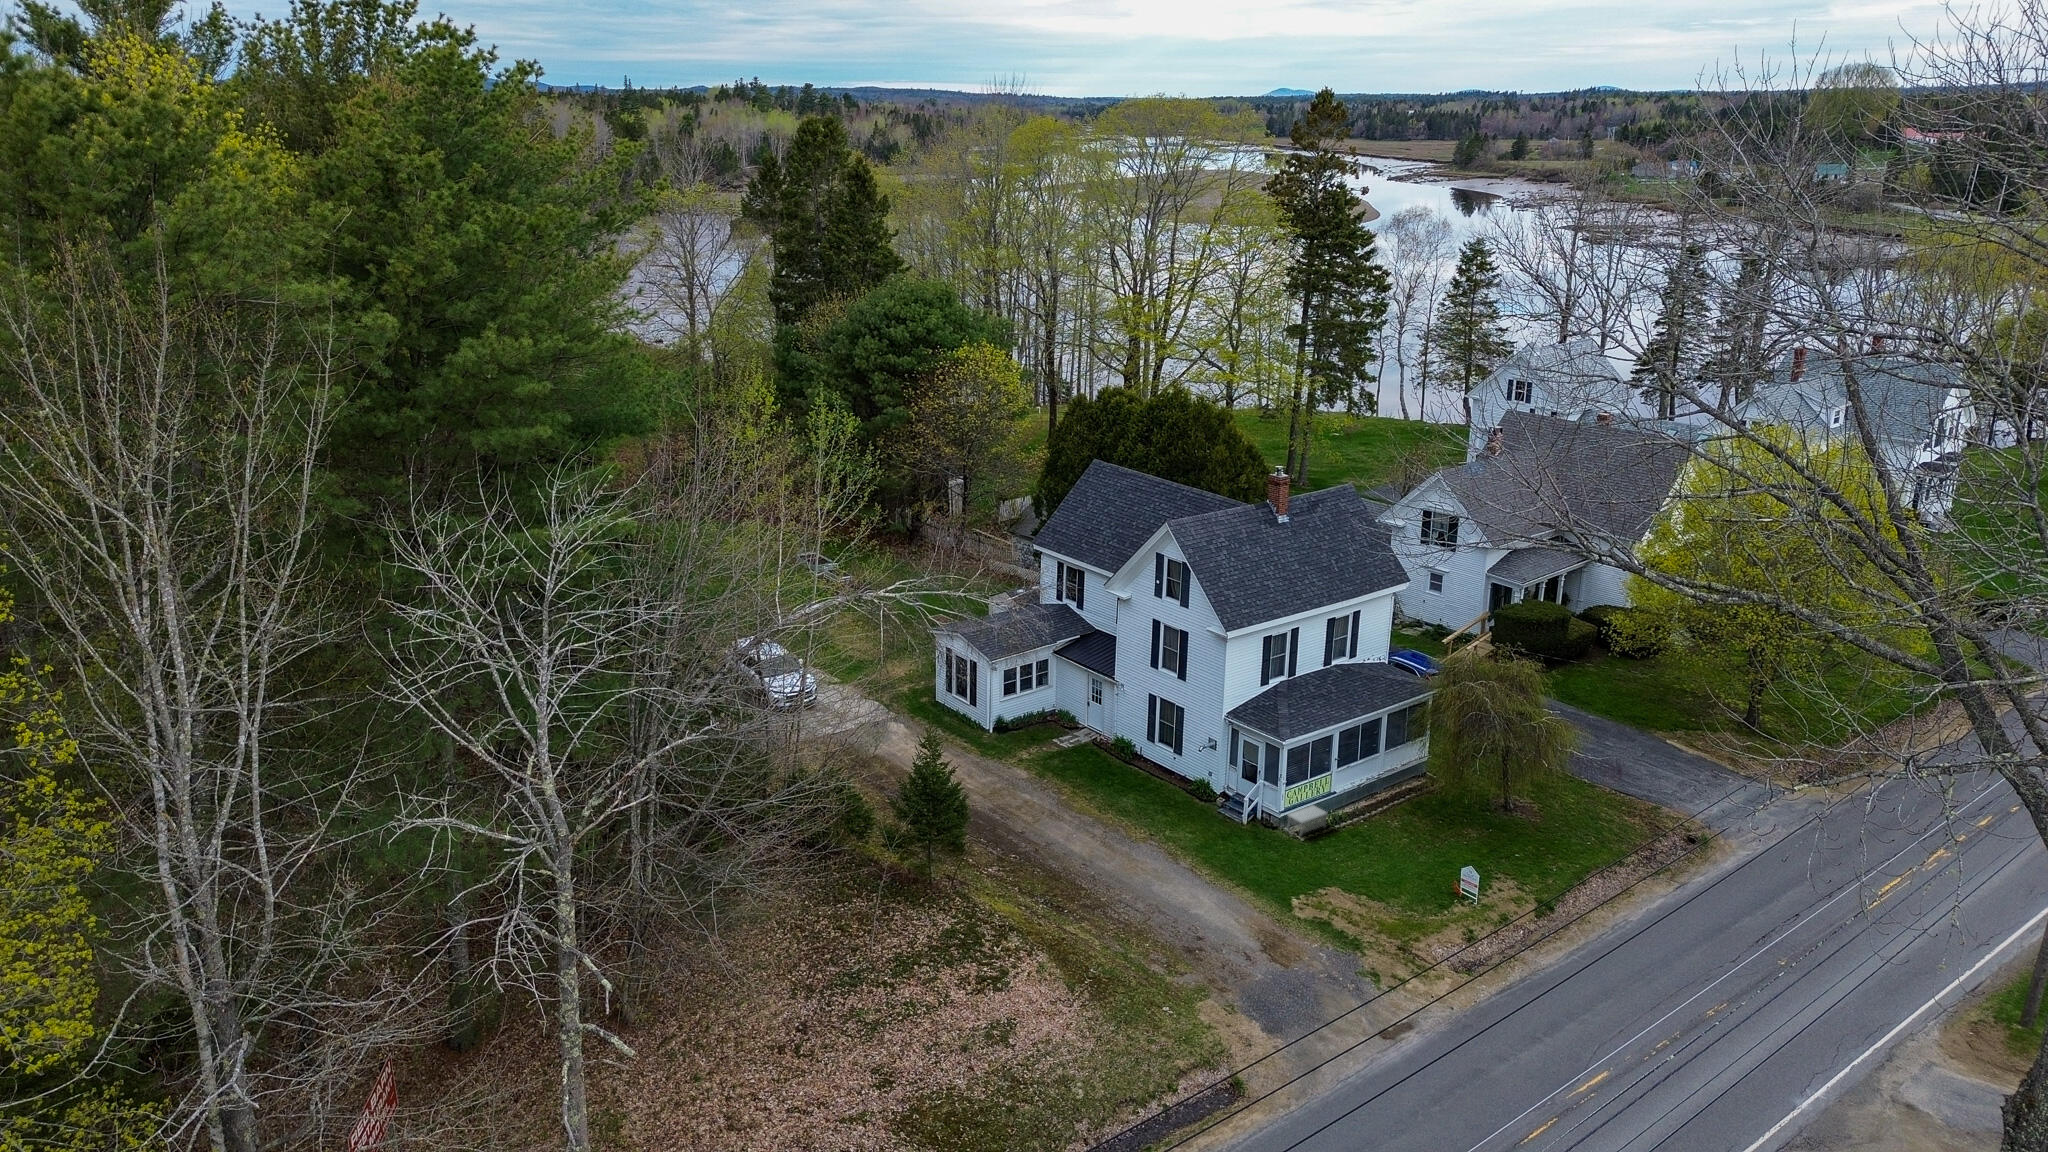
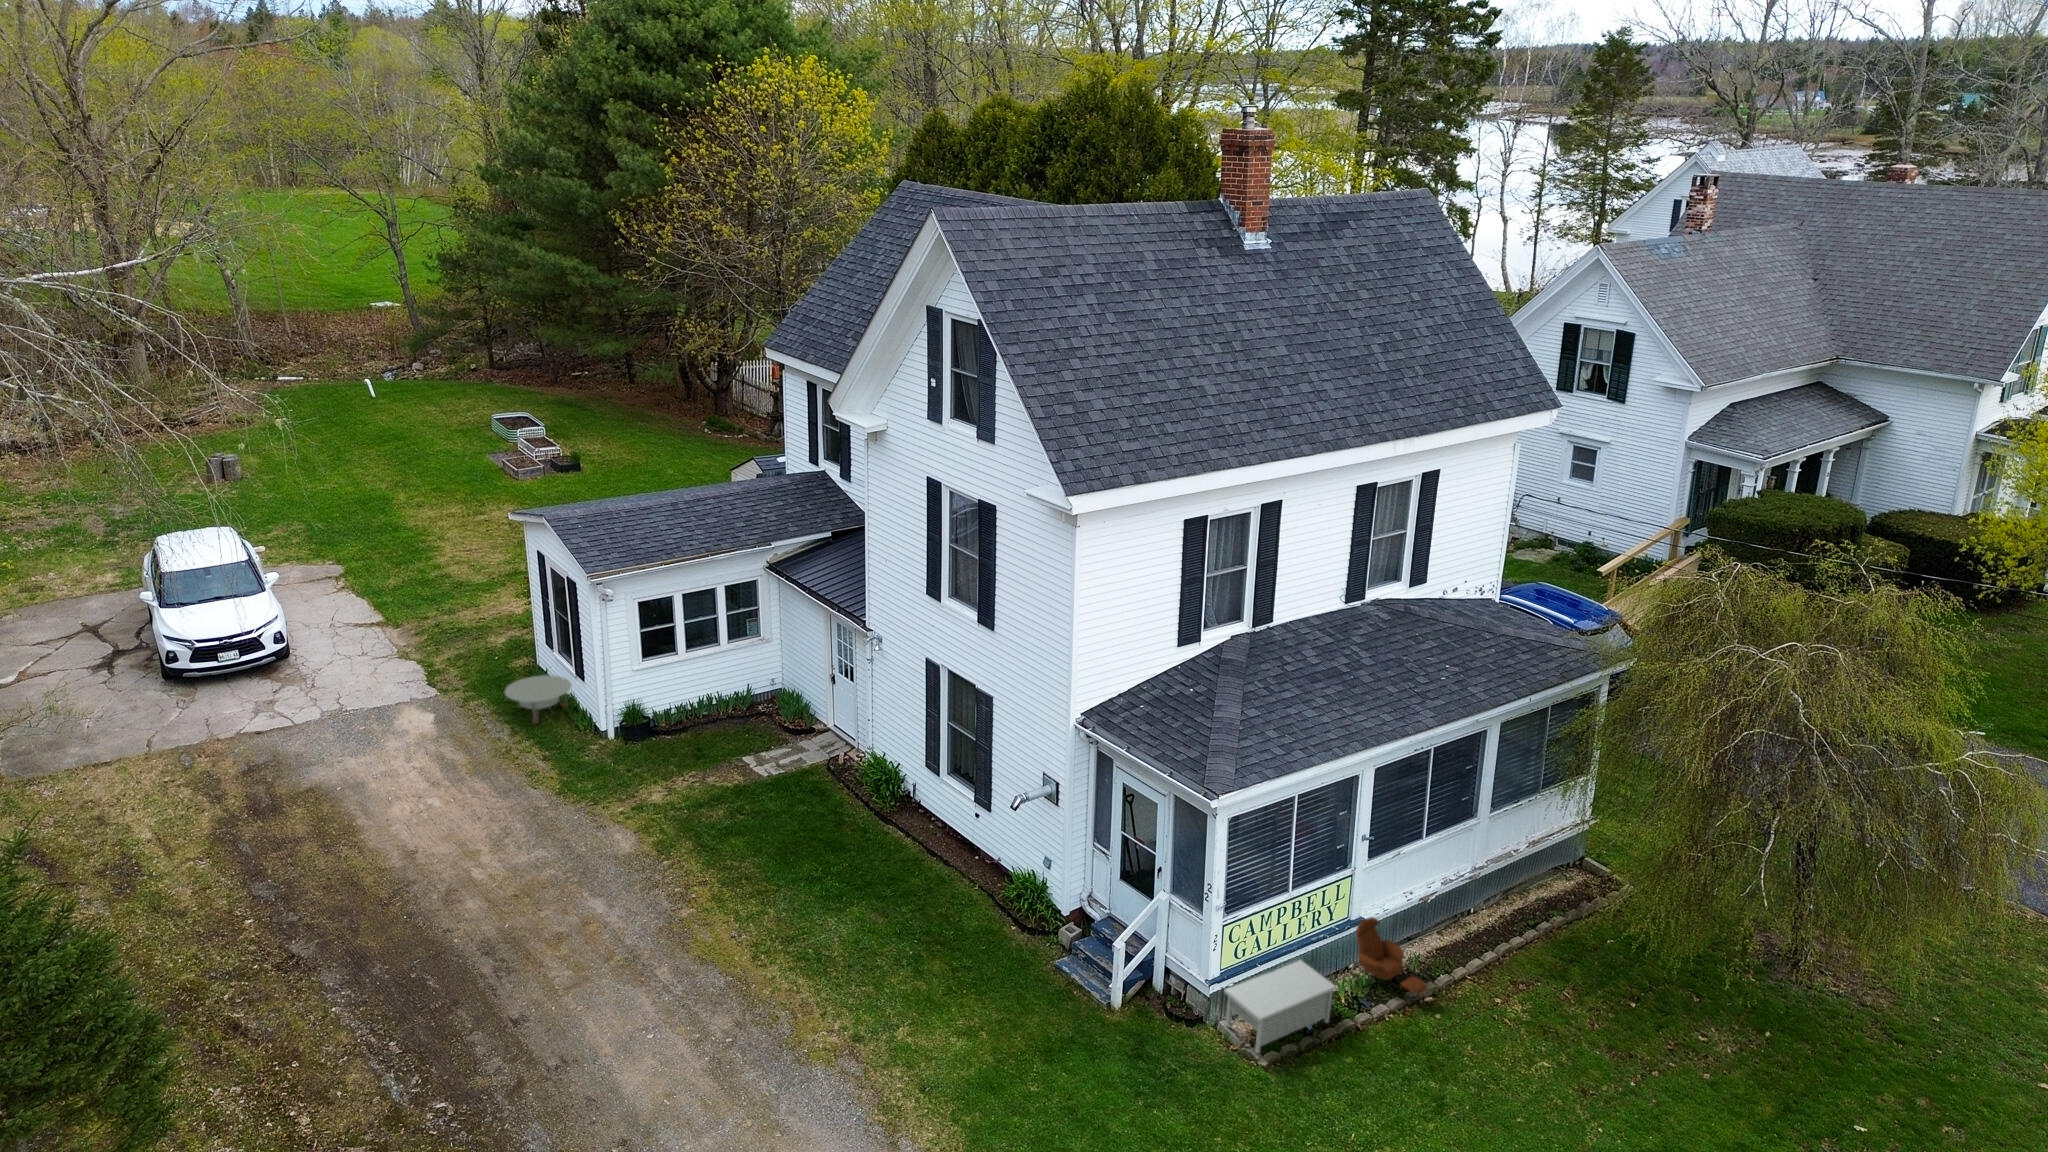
round table: none [935,706,964,729] -> present [504,675,572,724]
lounge chair: none [1334,790,1362,823] -> present [1356,917,1427,1005]

